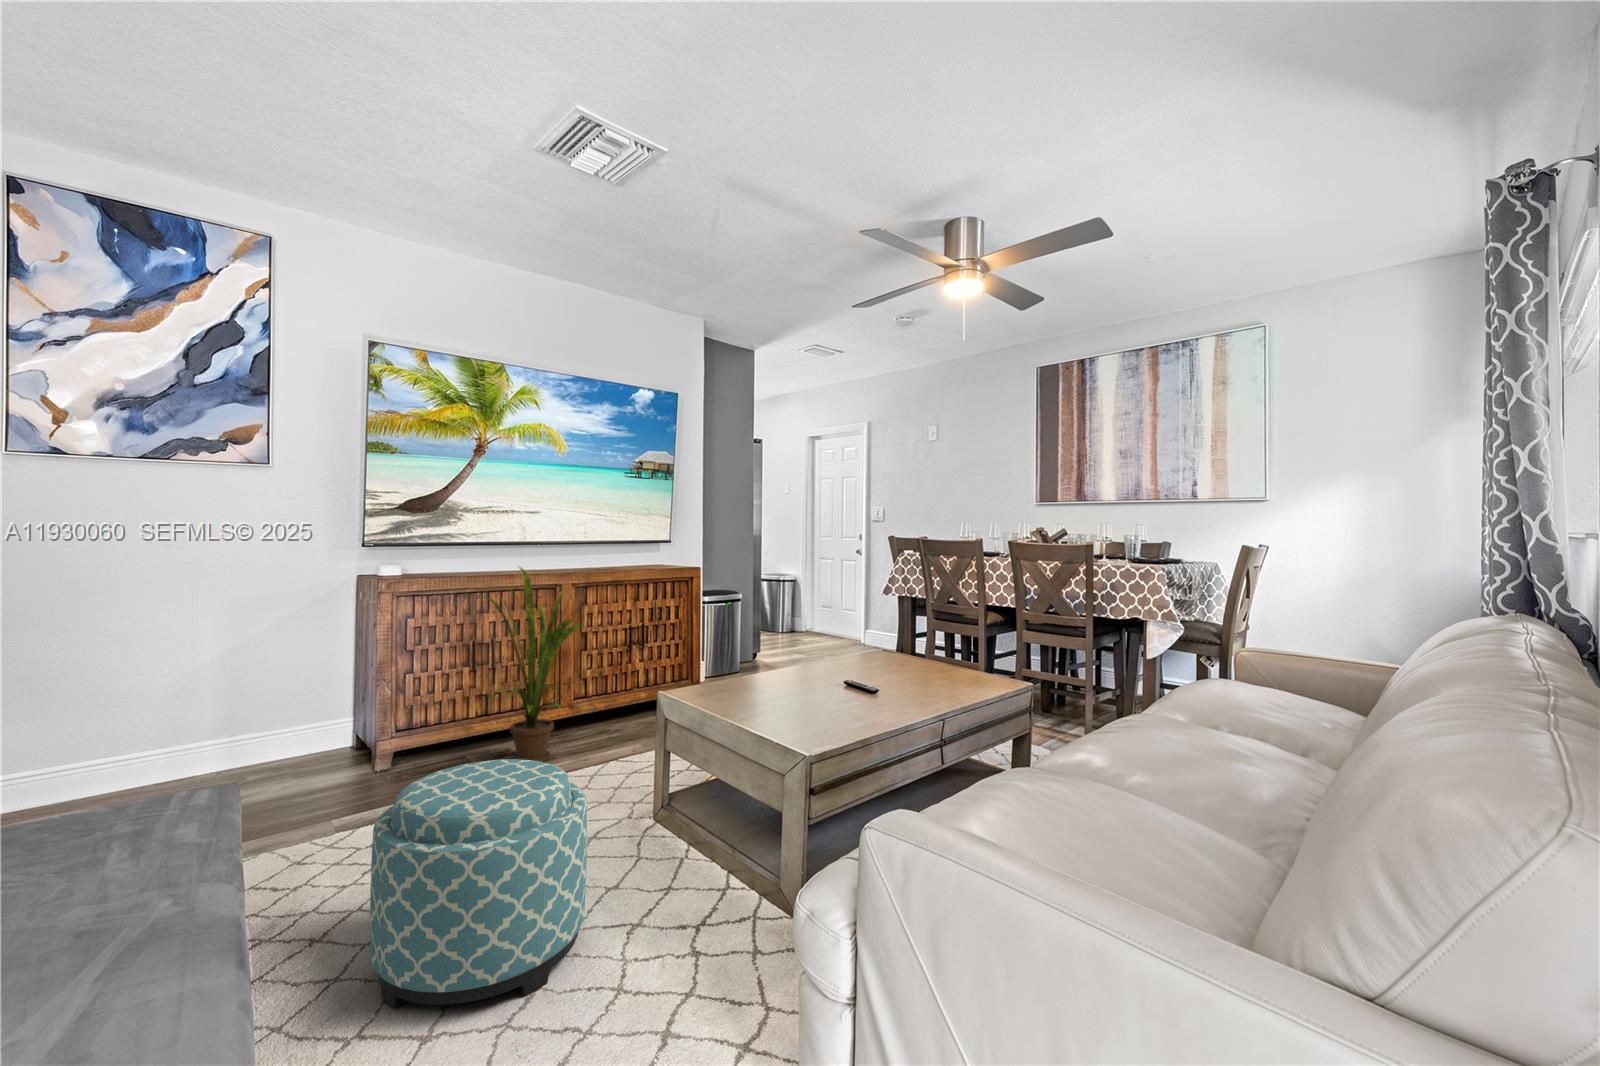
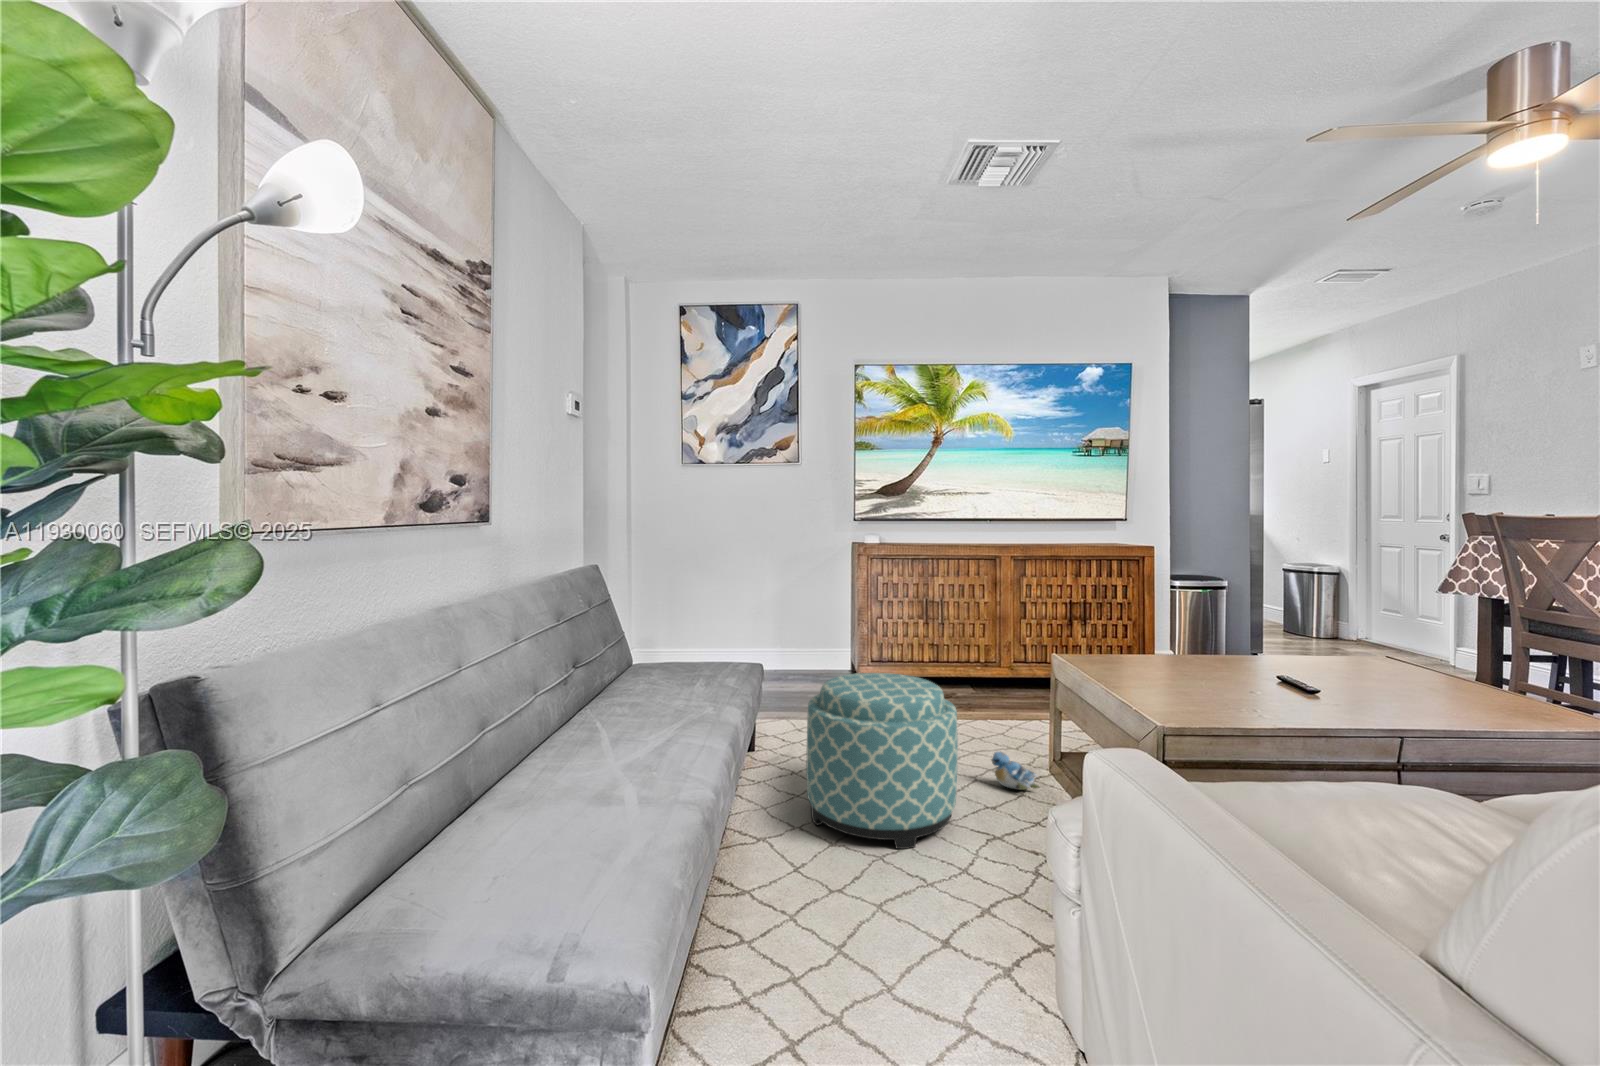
house plant: present [479,567,581,762] -> none [919,537,1016,707]
plush toy: none [600,820,655,859] -> present [991,752,1039,790]

